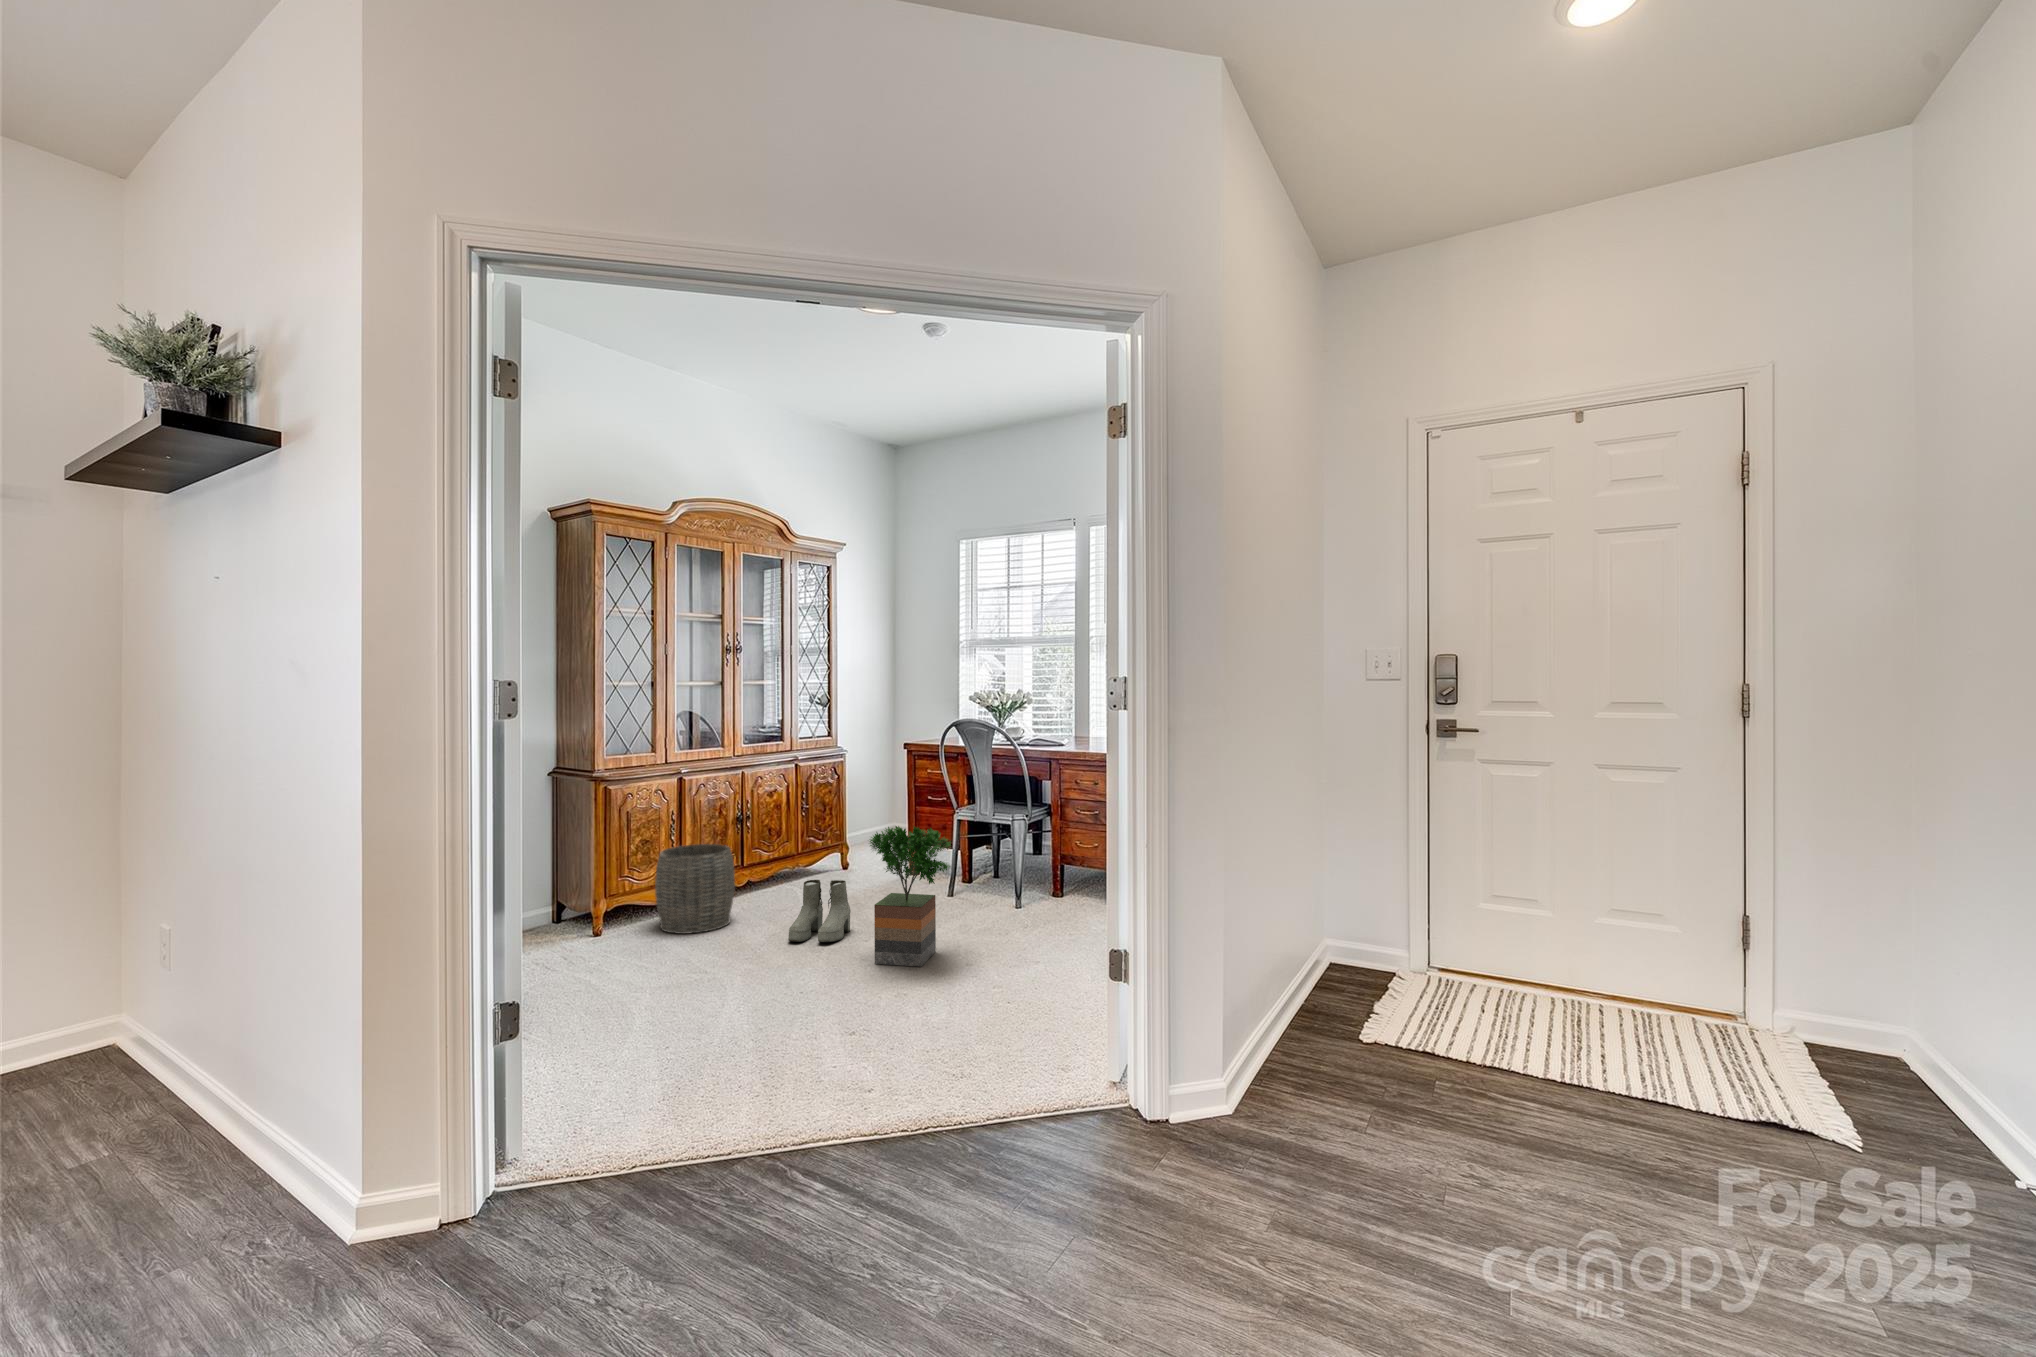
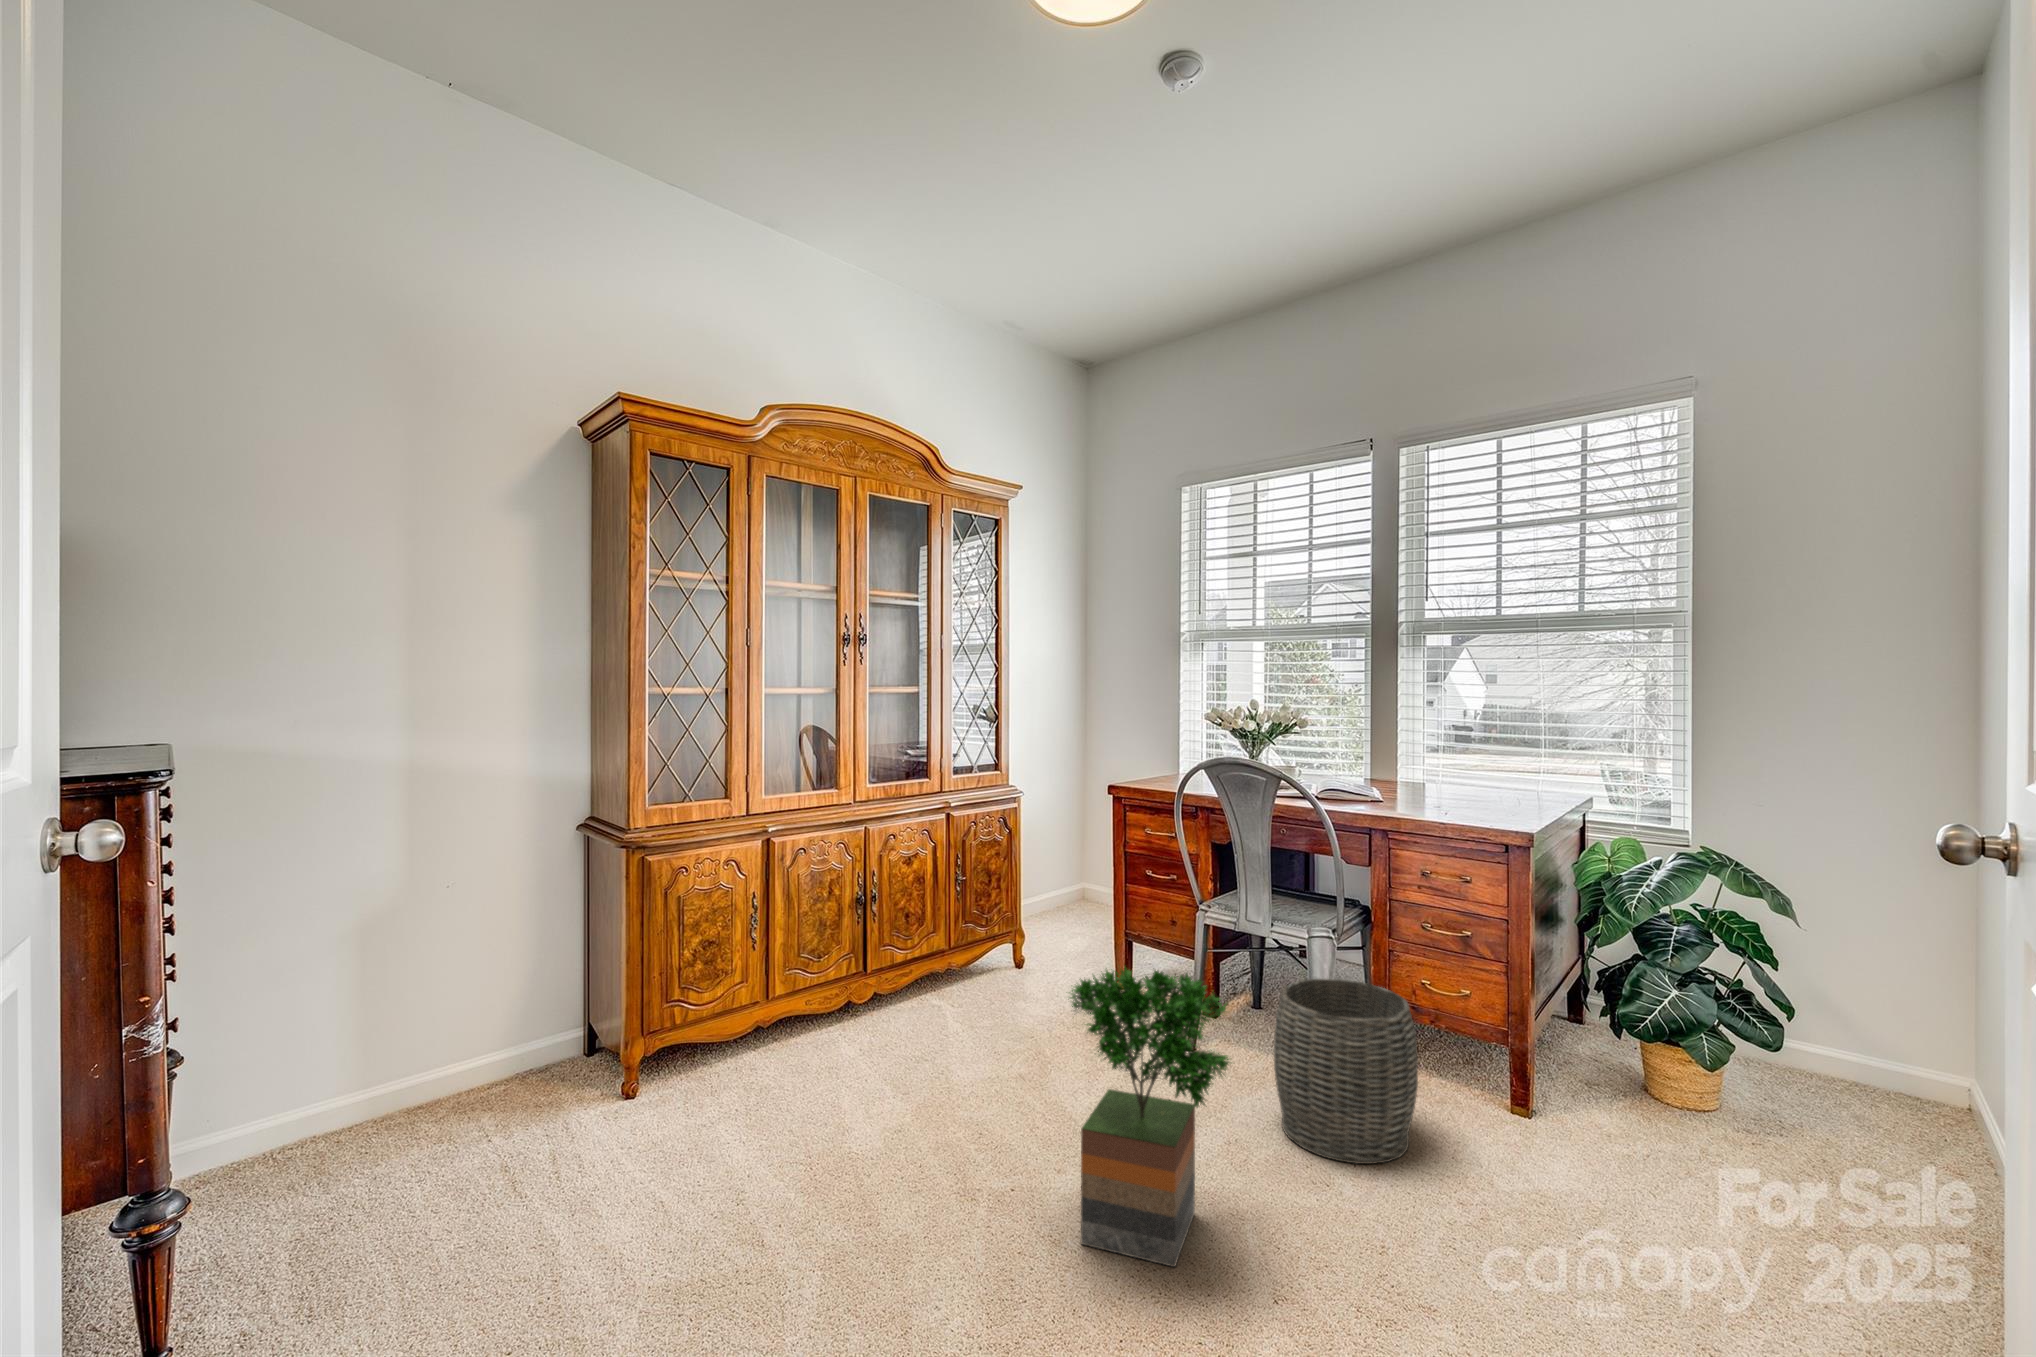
woven basket: present [655,844,735,934] -> present [1274,979,1418,1164]
boots: present [788,880,851,942] -> none [923,1033,1031,1164]

